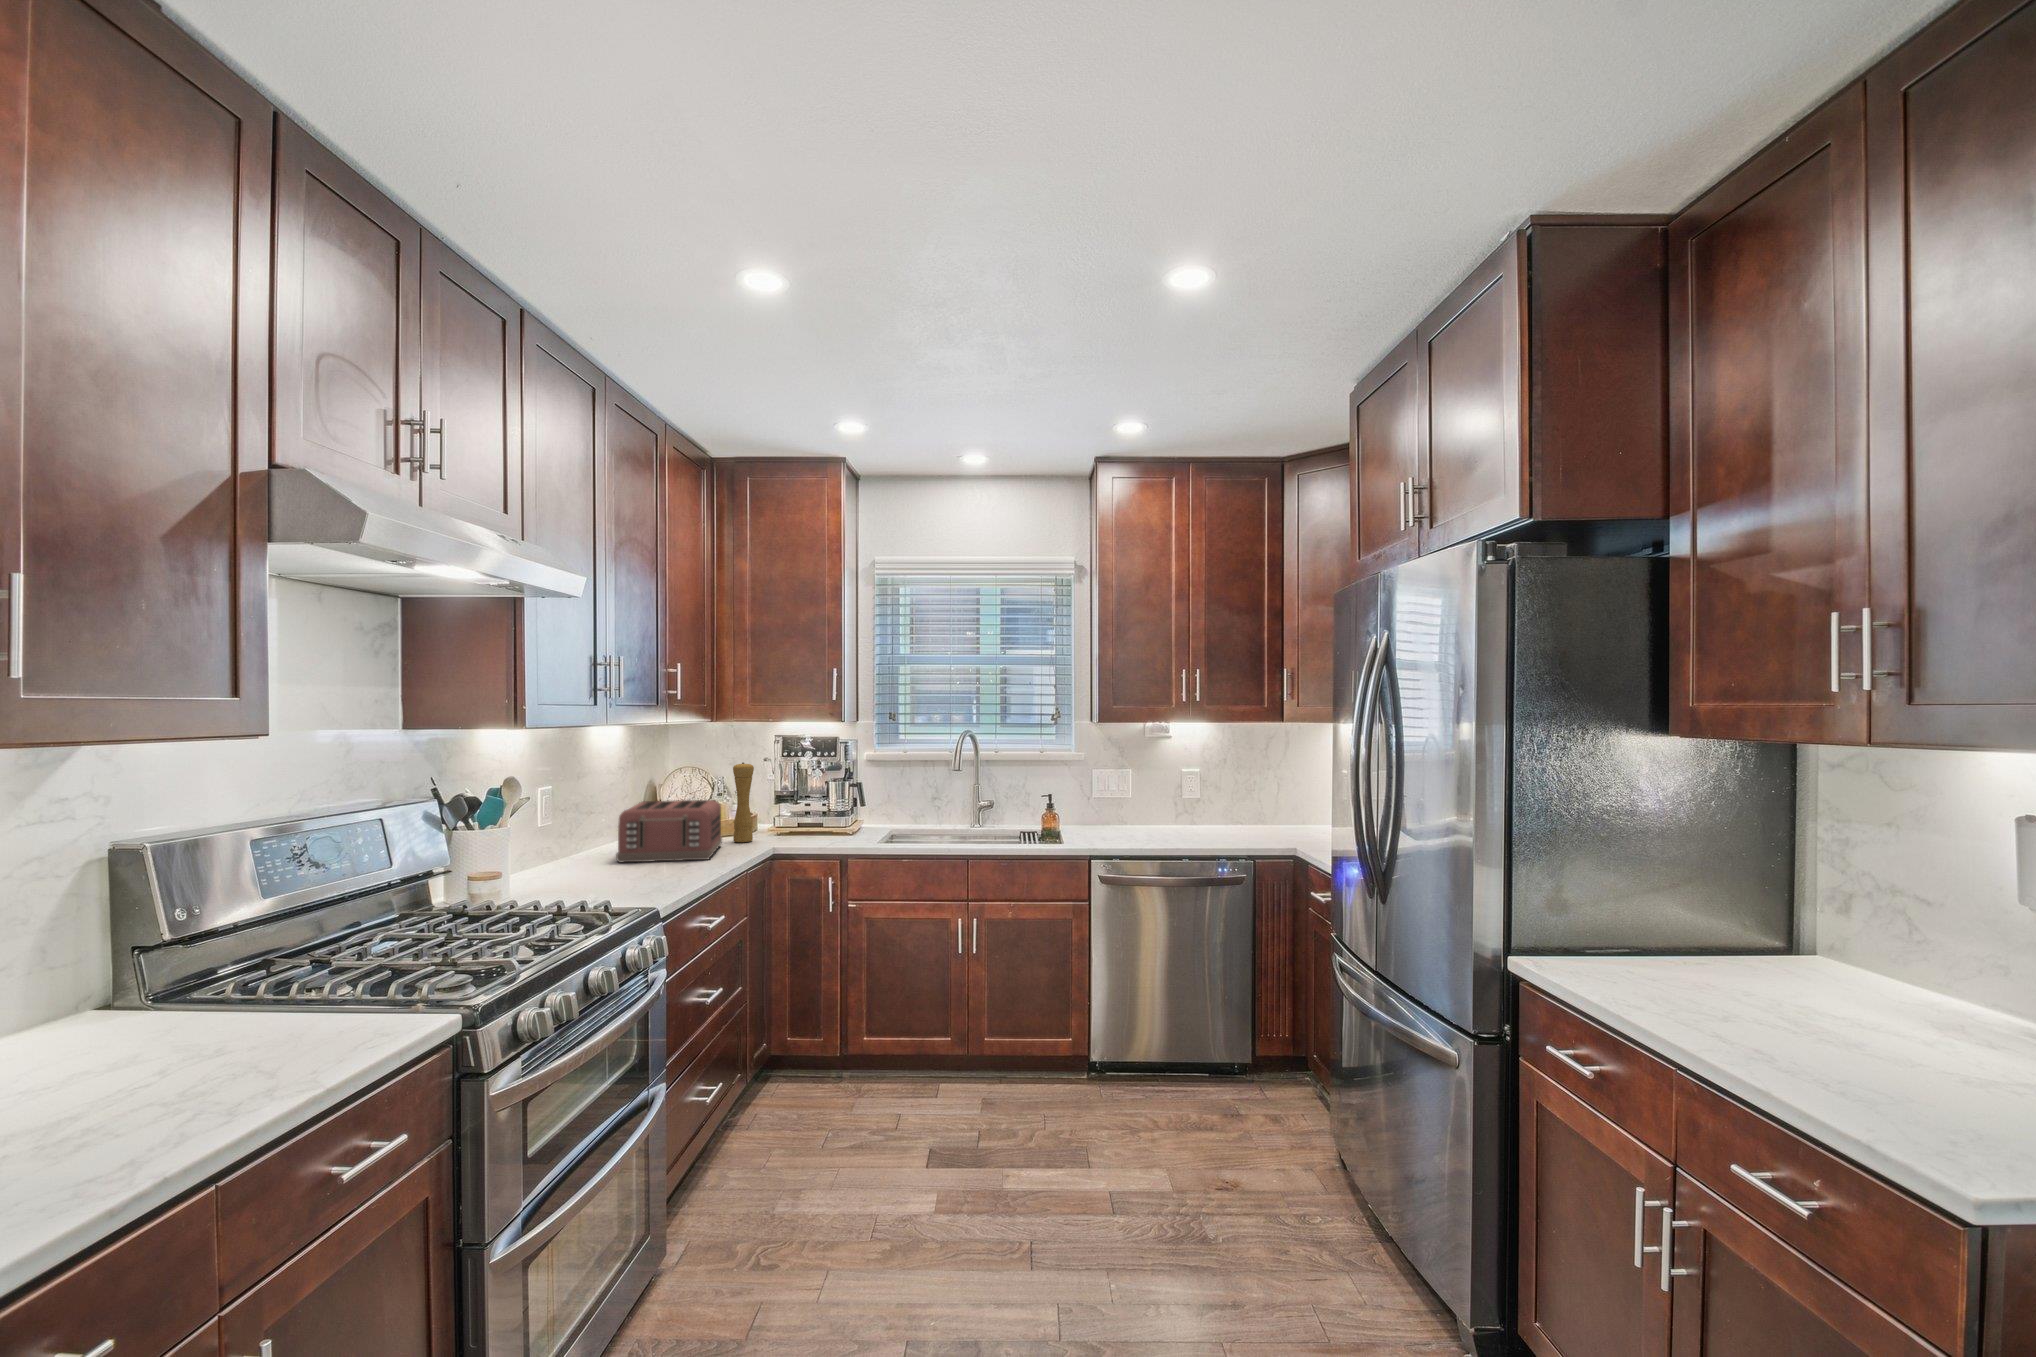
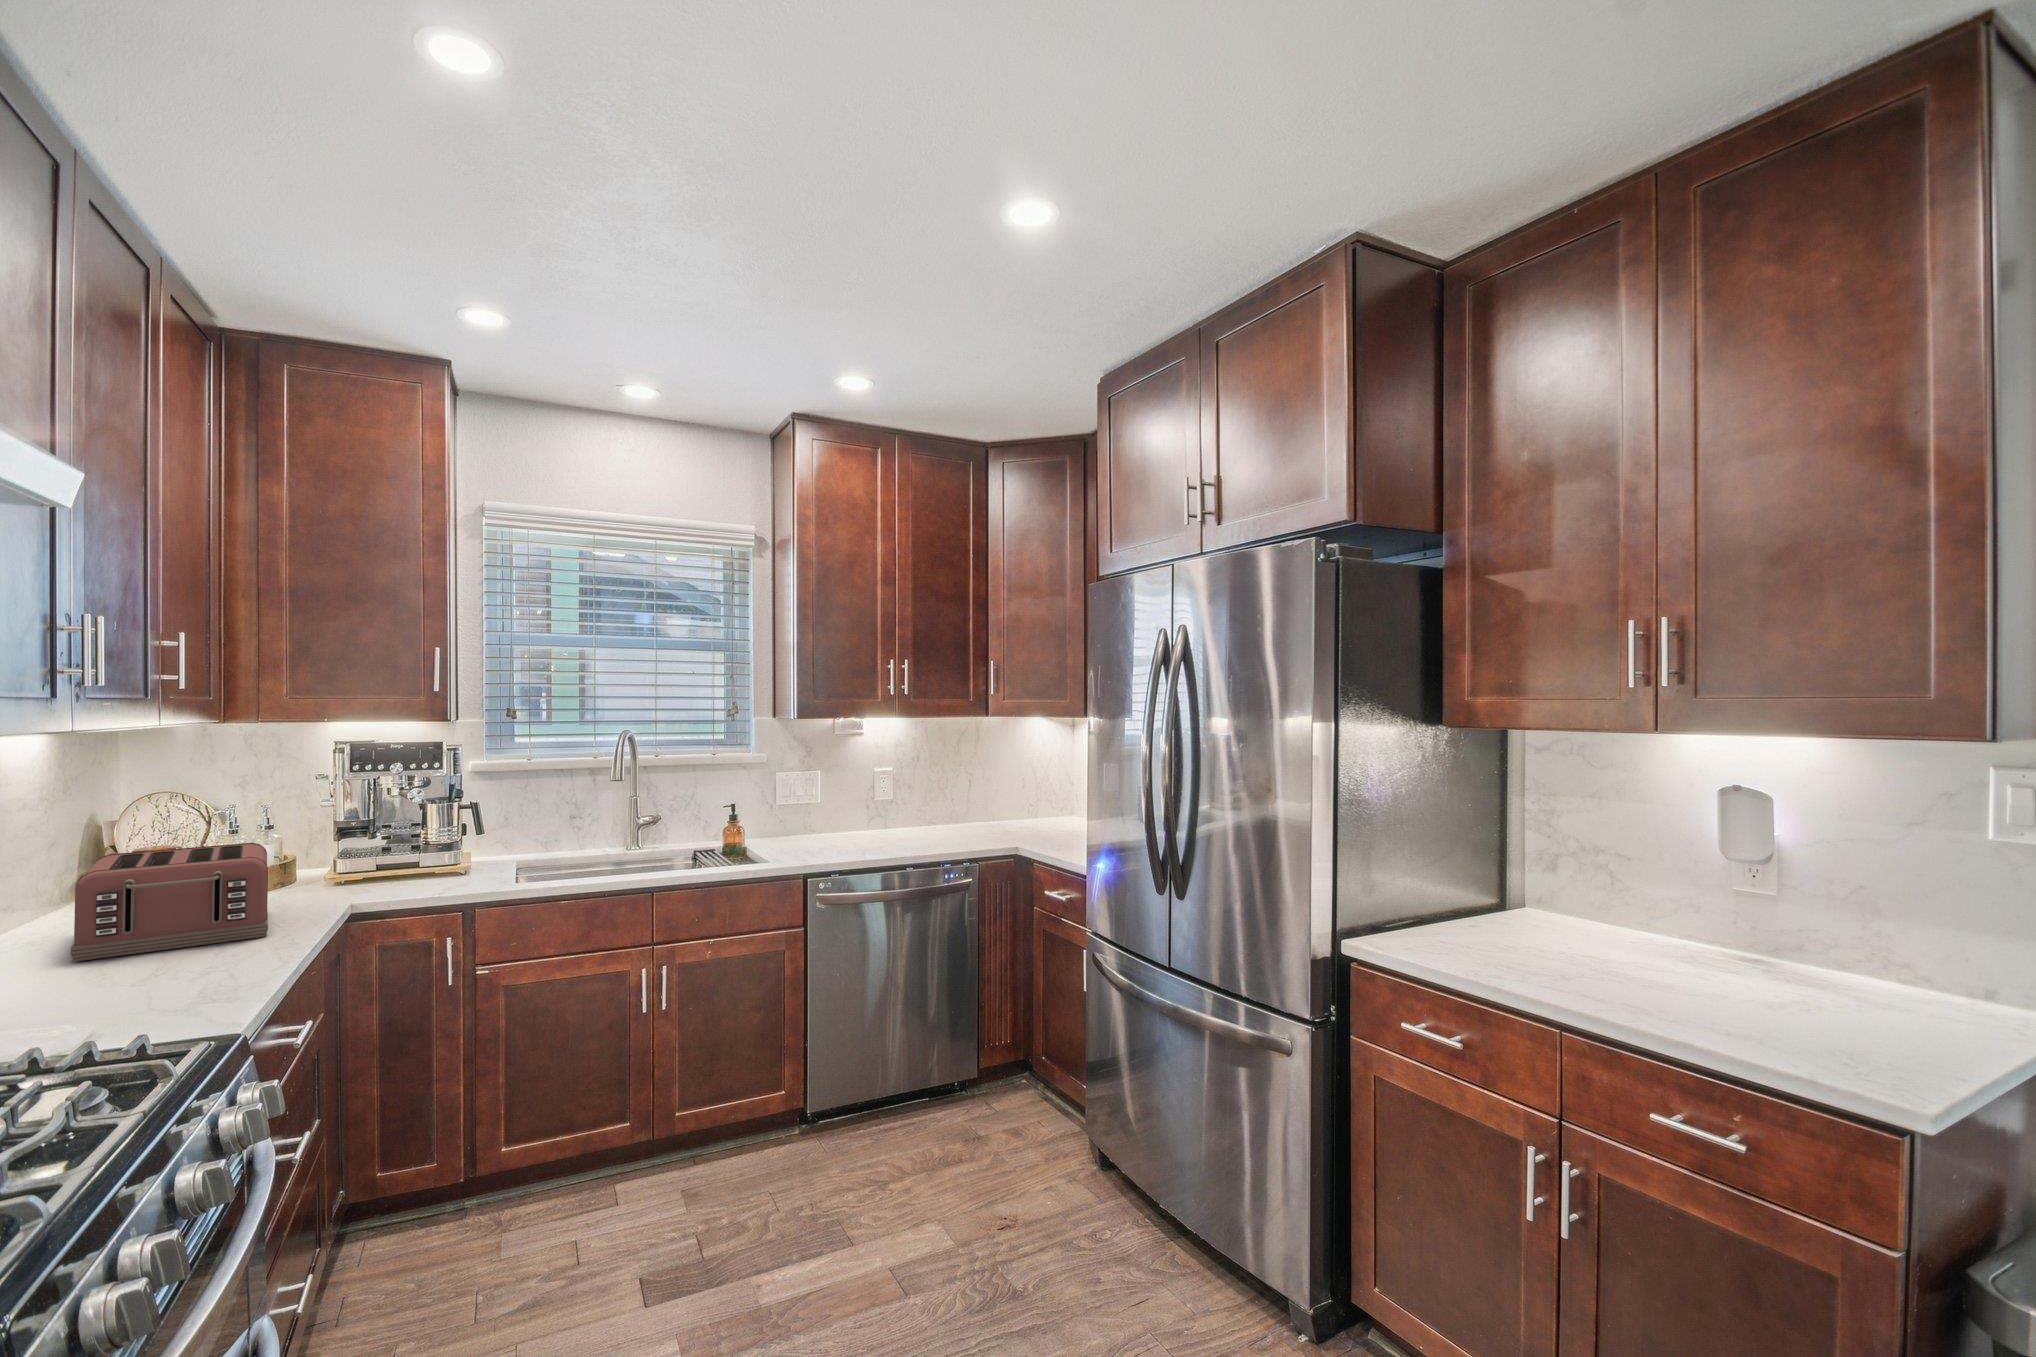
pepper mill: present [733,762,754,842] -> none [282,783,320,903]

